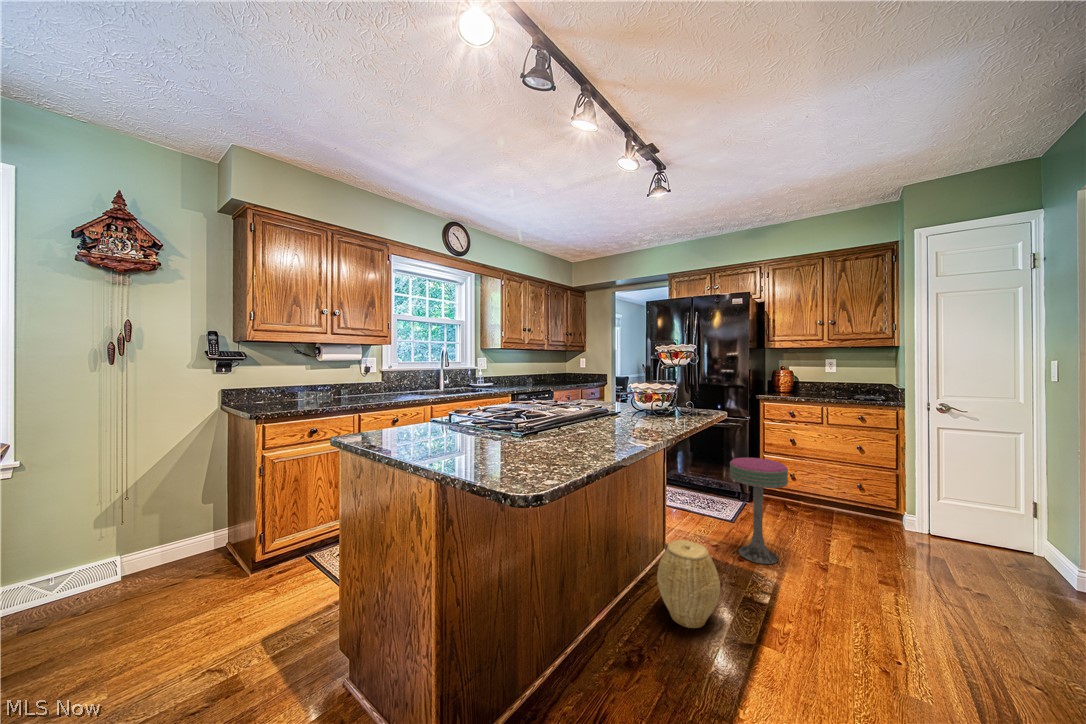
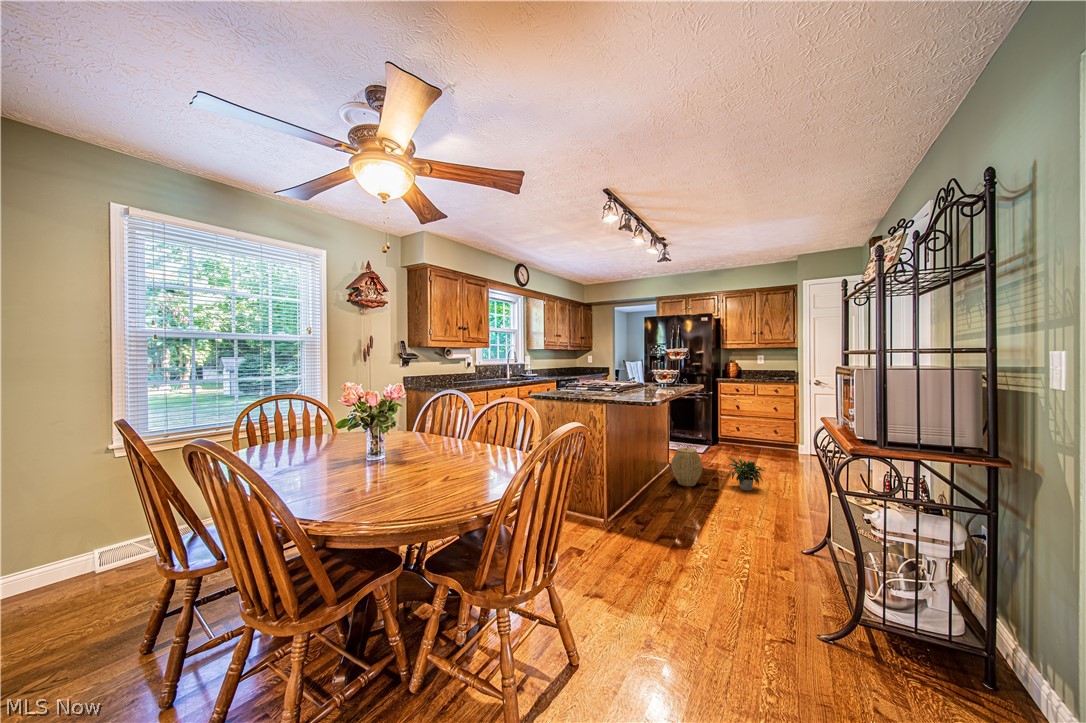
bar stool: present [730,458,788,564] -> none [703,412,734,468]
potted plant: none [763,571,864,659] -> present [728,458,764,490]

